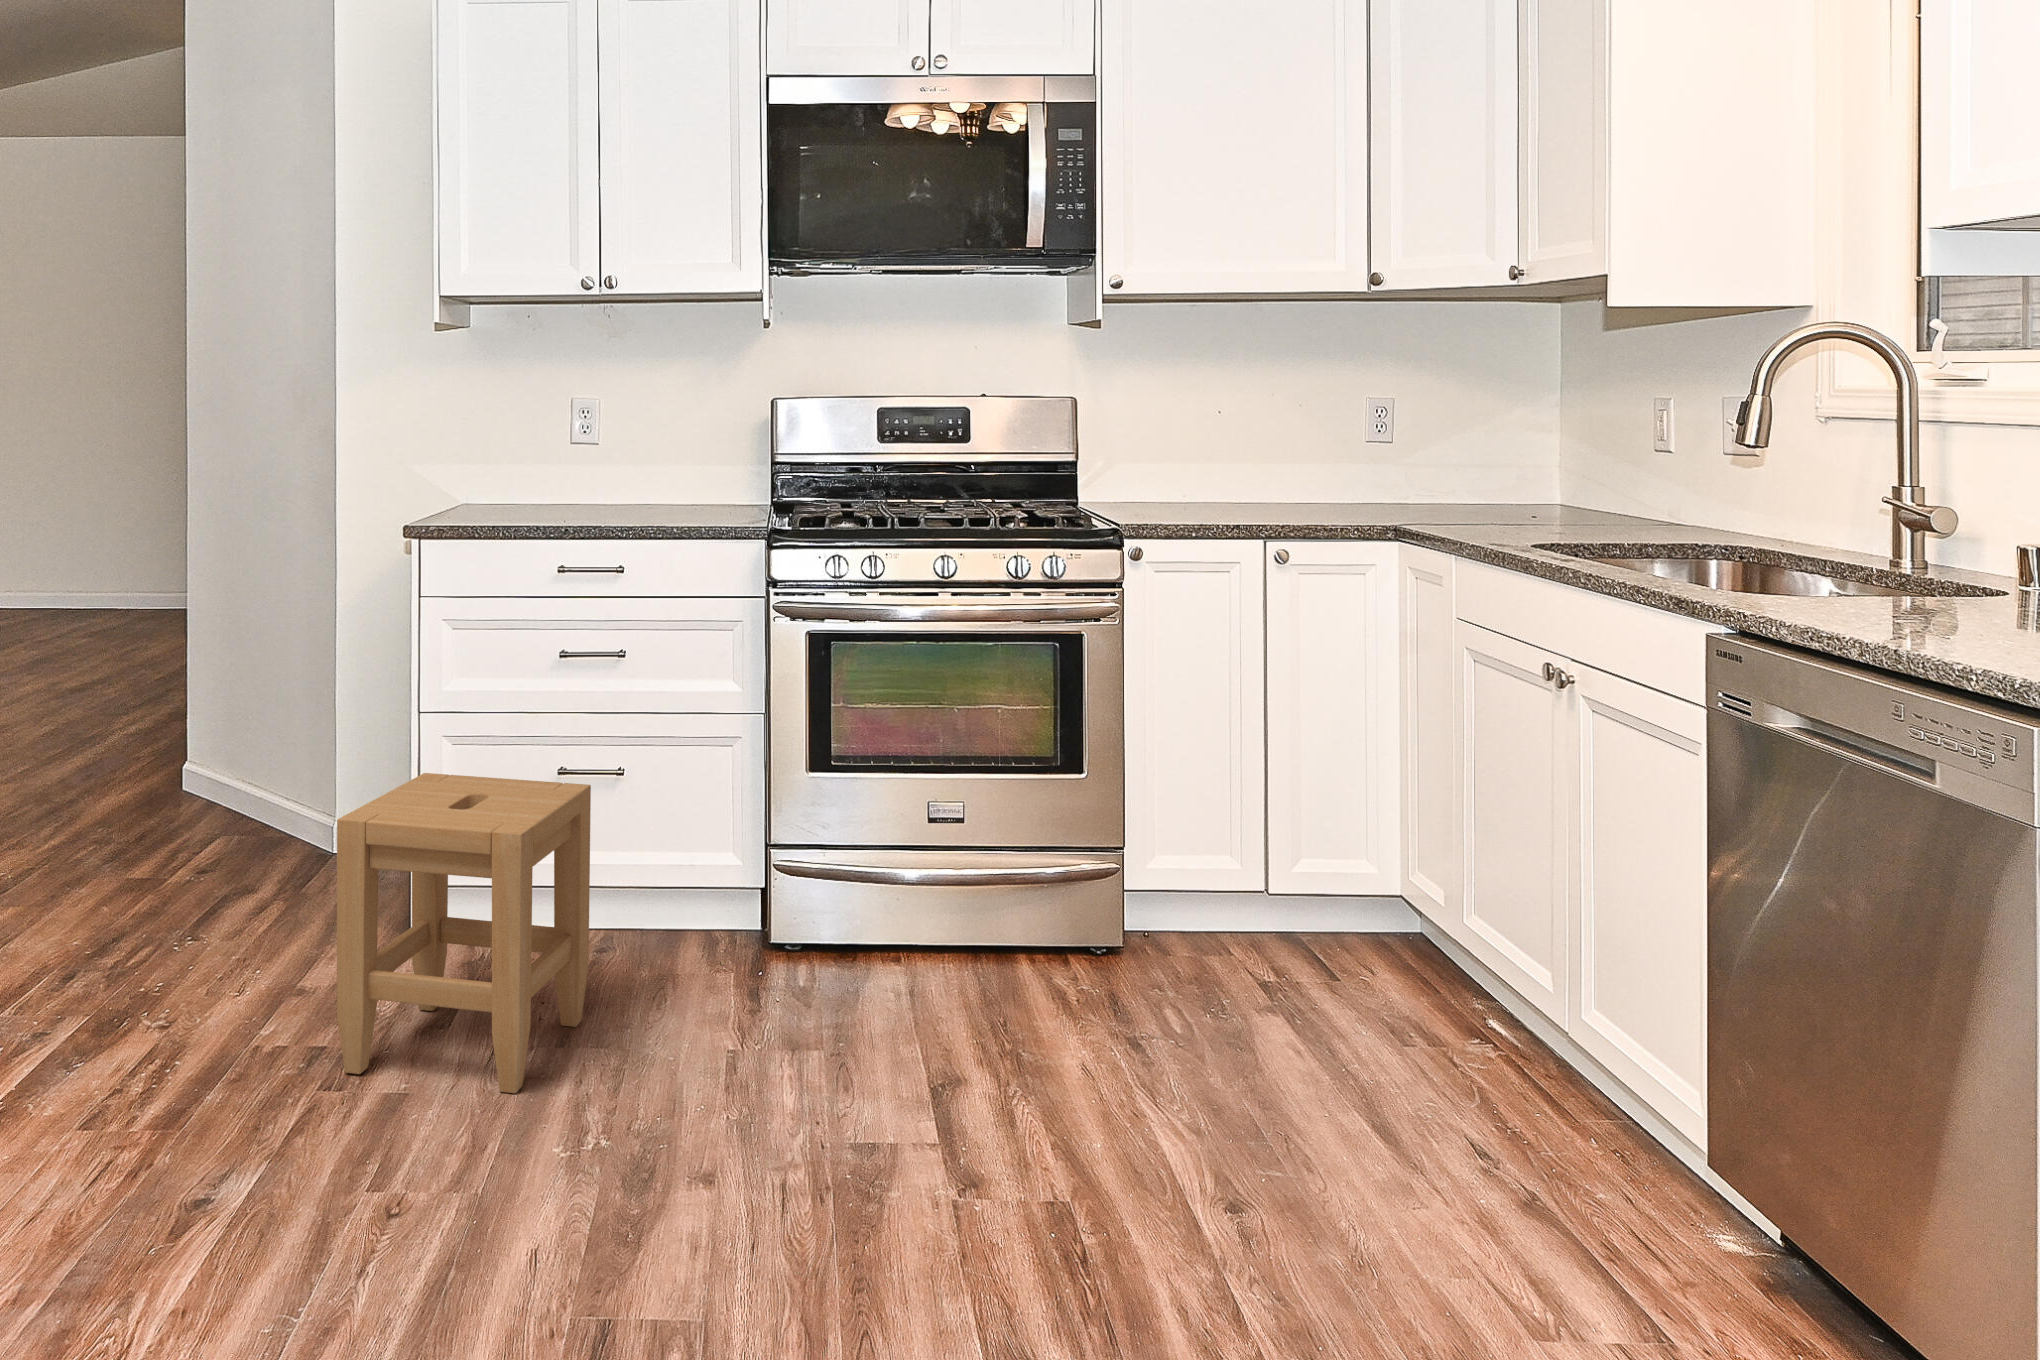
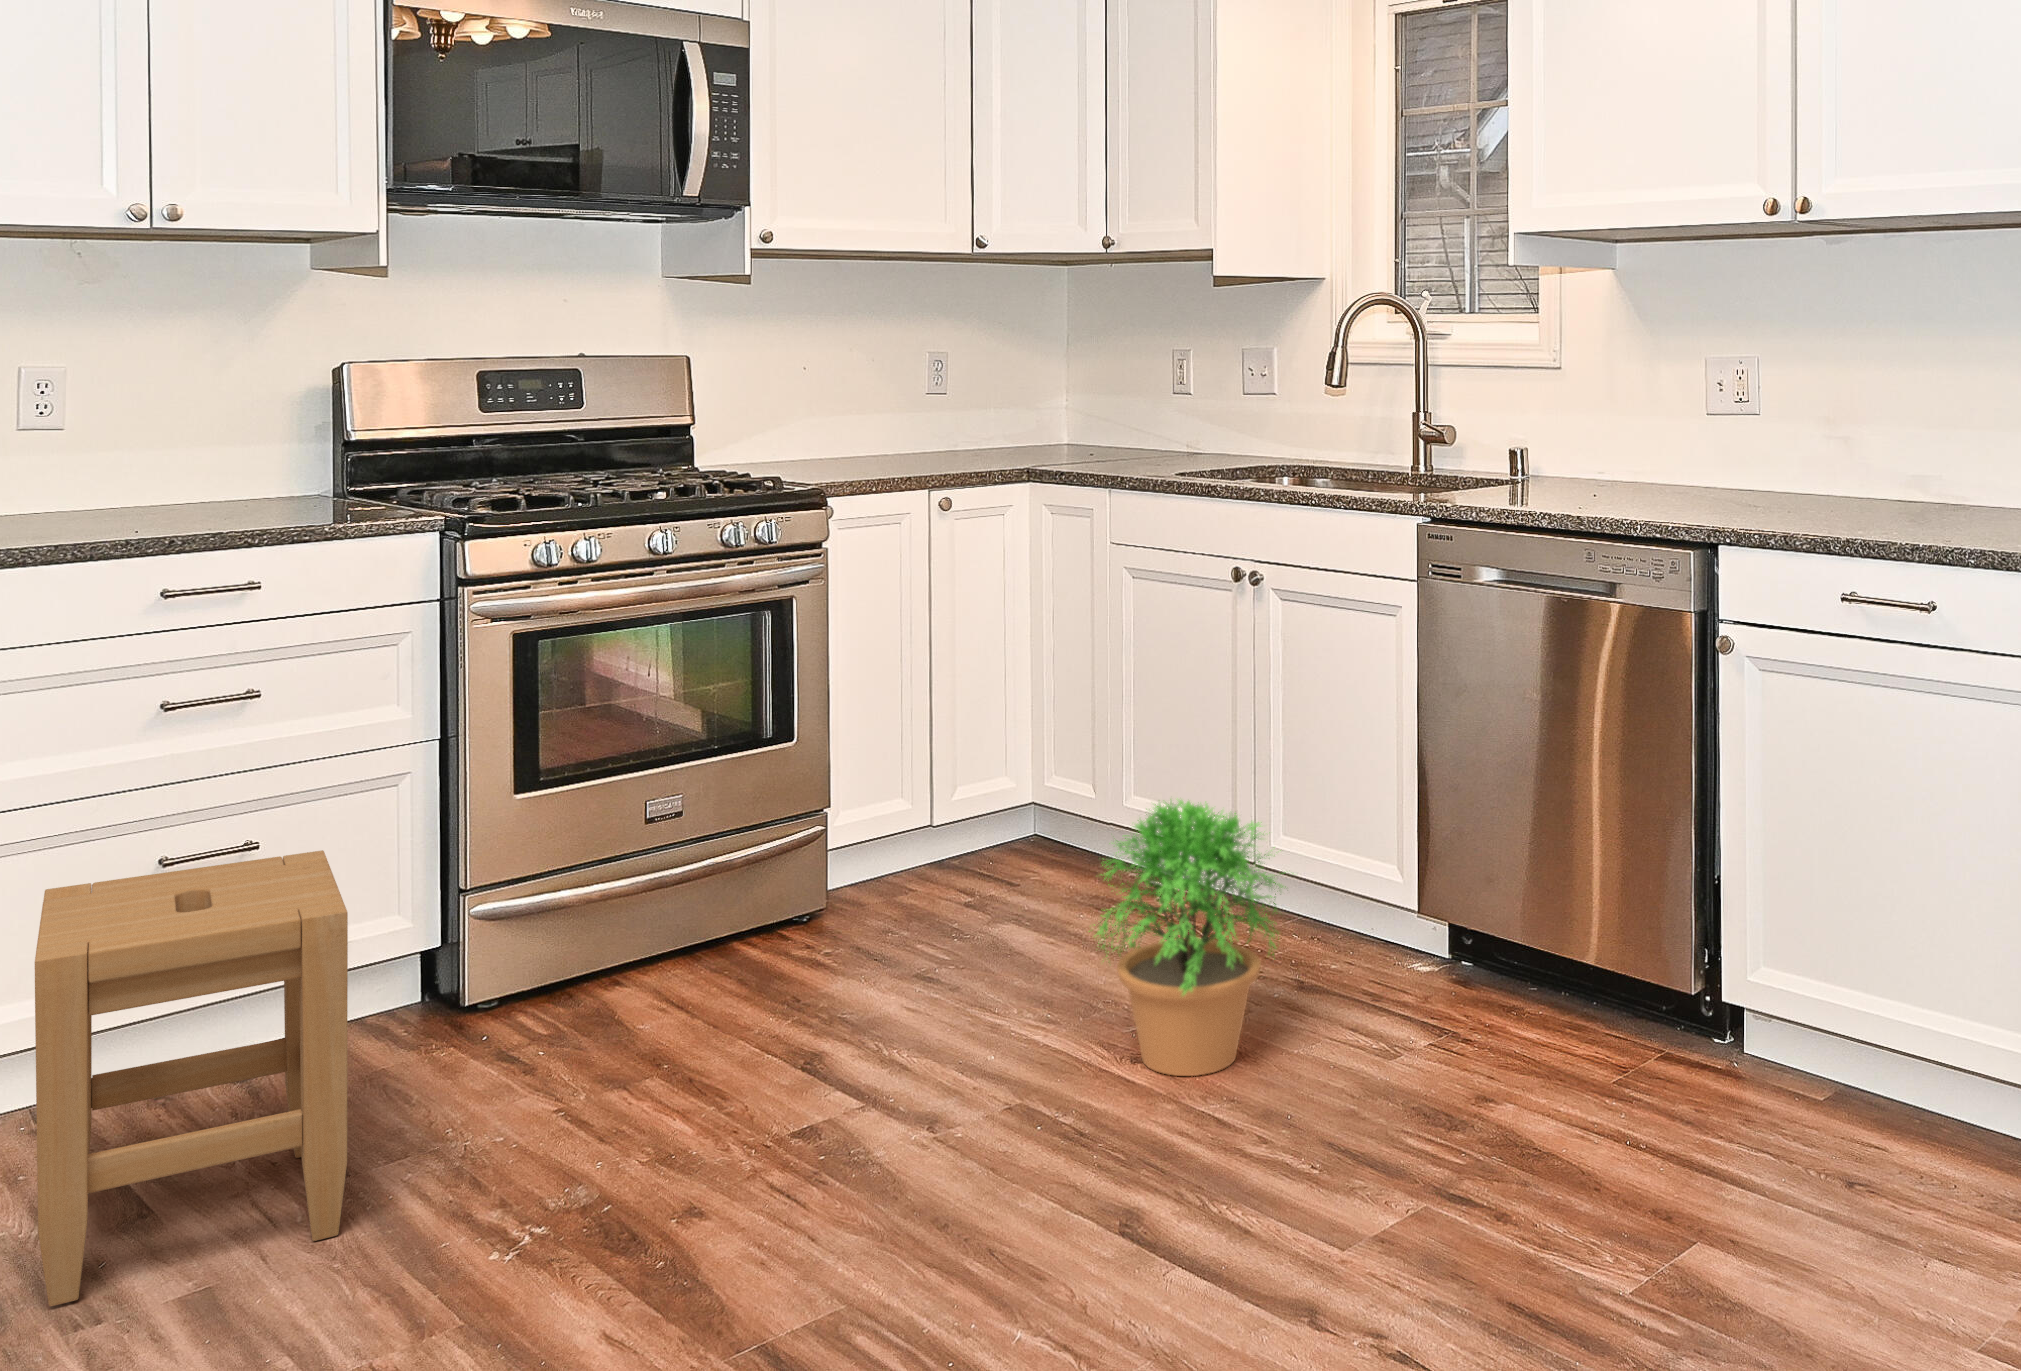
potted plant: none [1175,915,1444,1262] -> present [1097,800,1286,1076]

